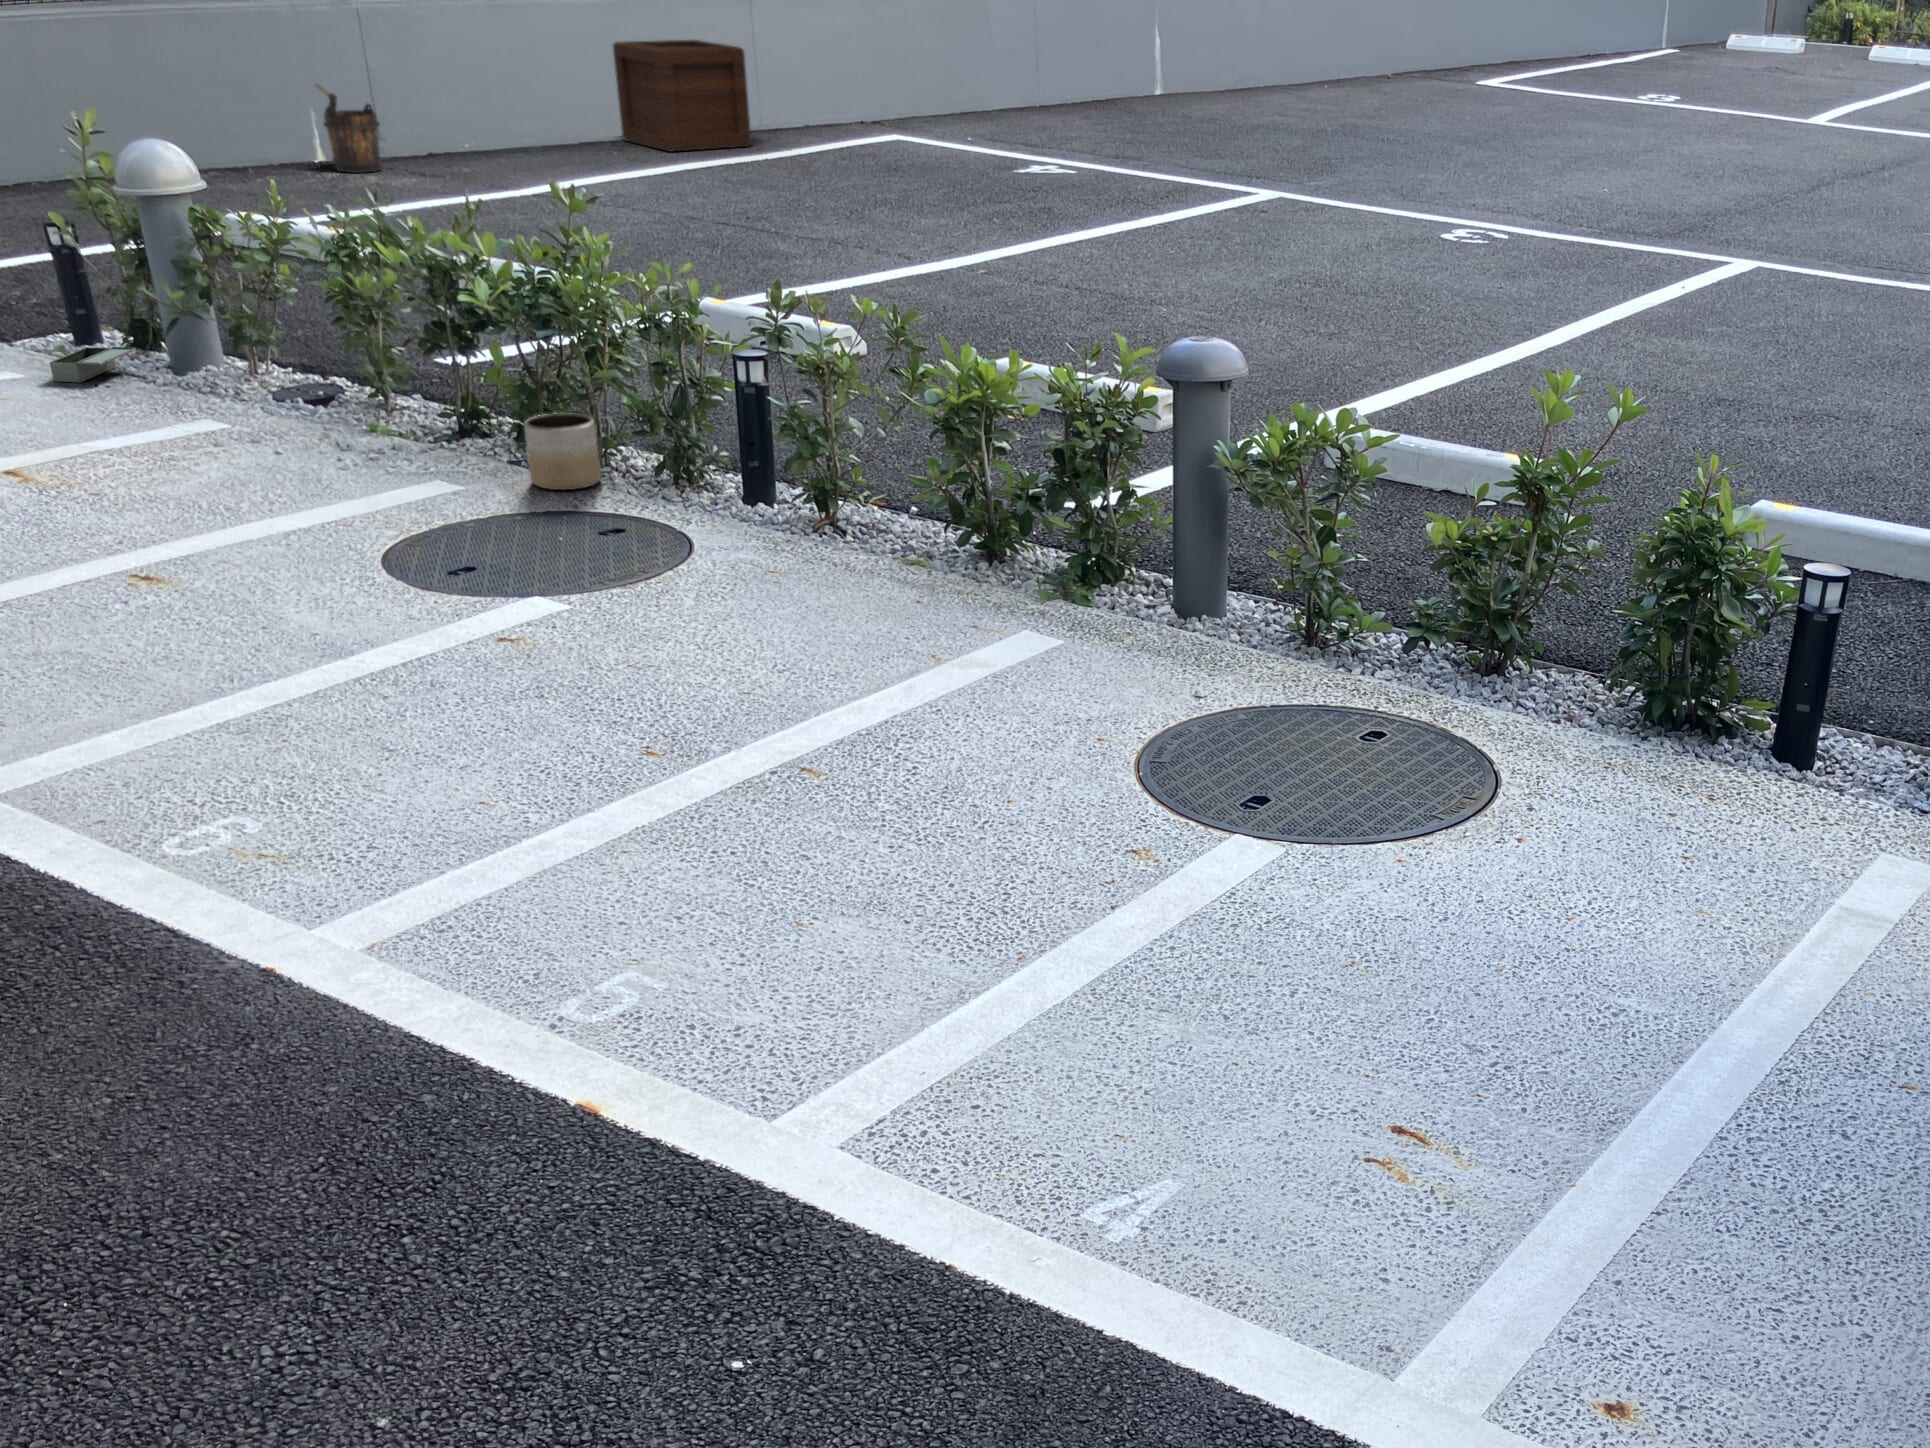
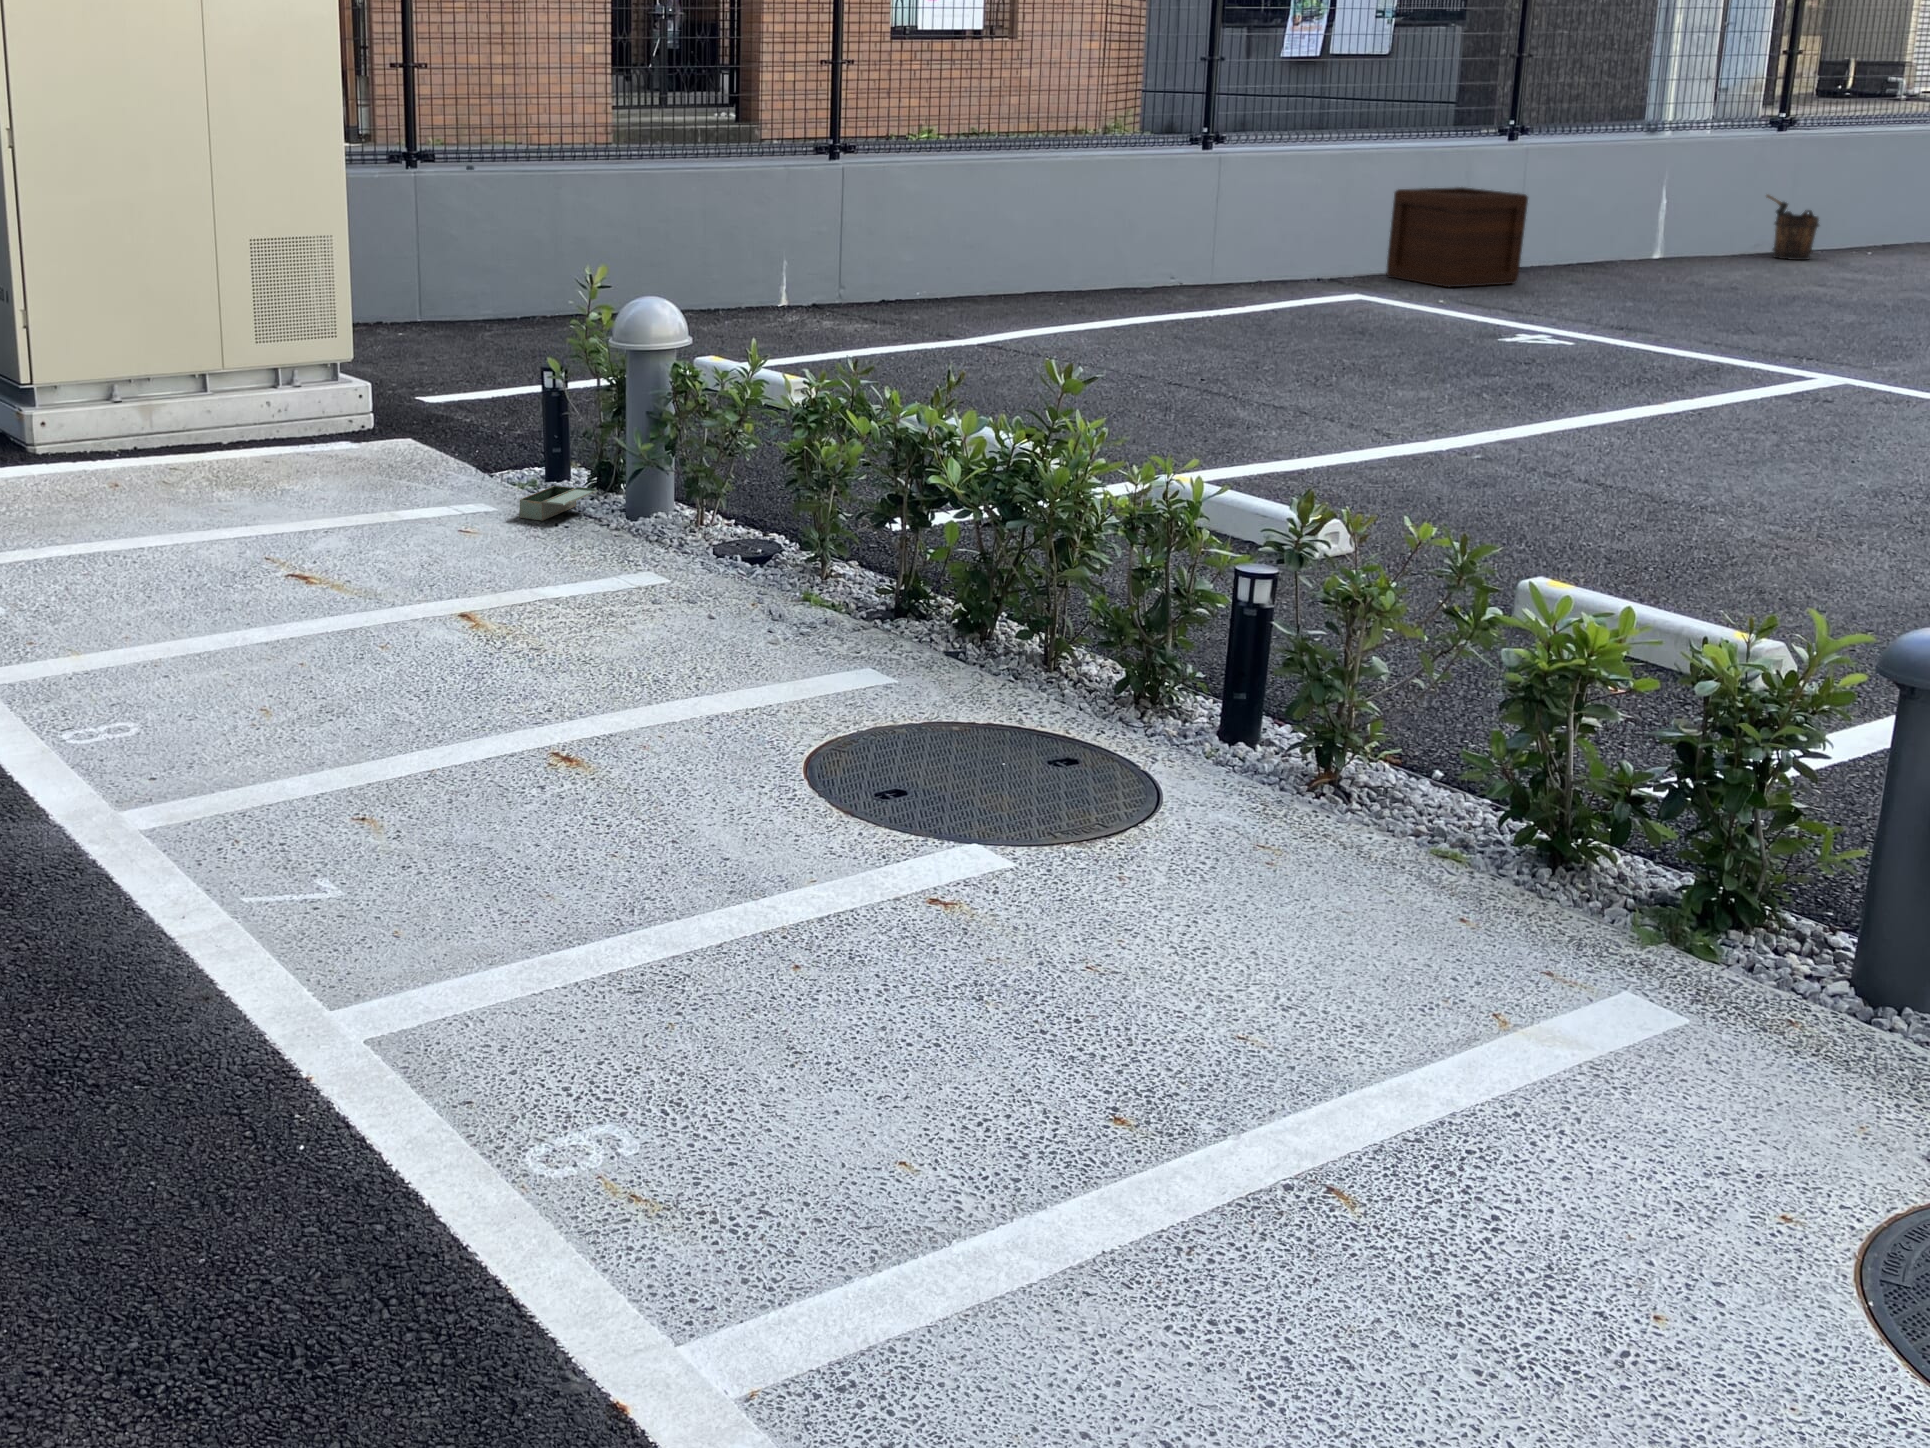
wooden crate: present [613,40,751,151] -> present [1386,187,1528,287]
bucket: present [316,84,383,173] -> present [1767,195,1819,260]
planter: present [524,413,601,490] -> none [972,609,1054,697]

